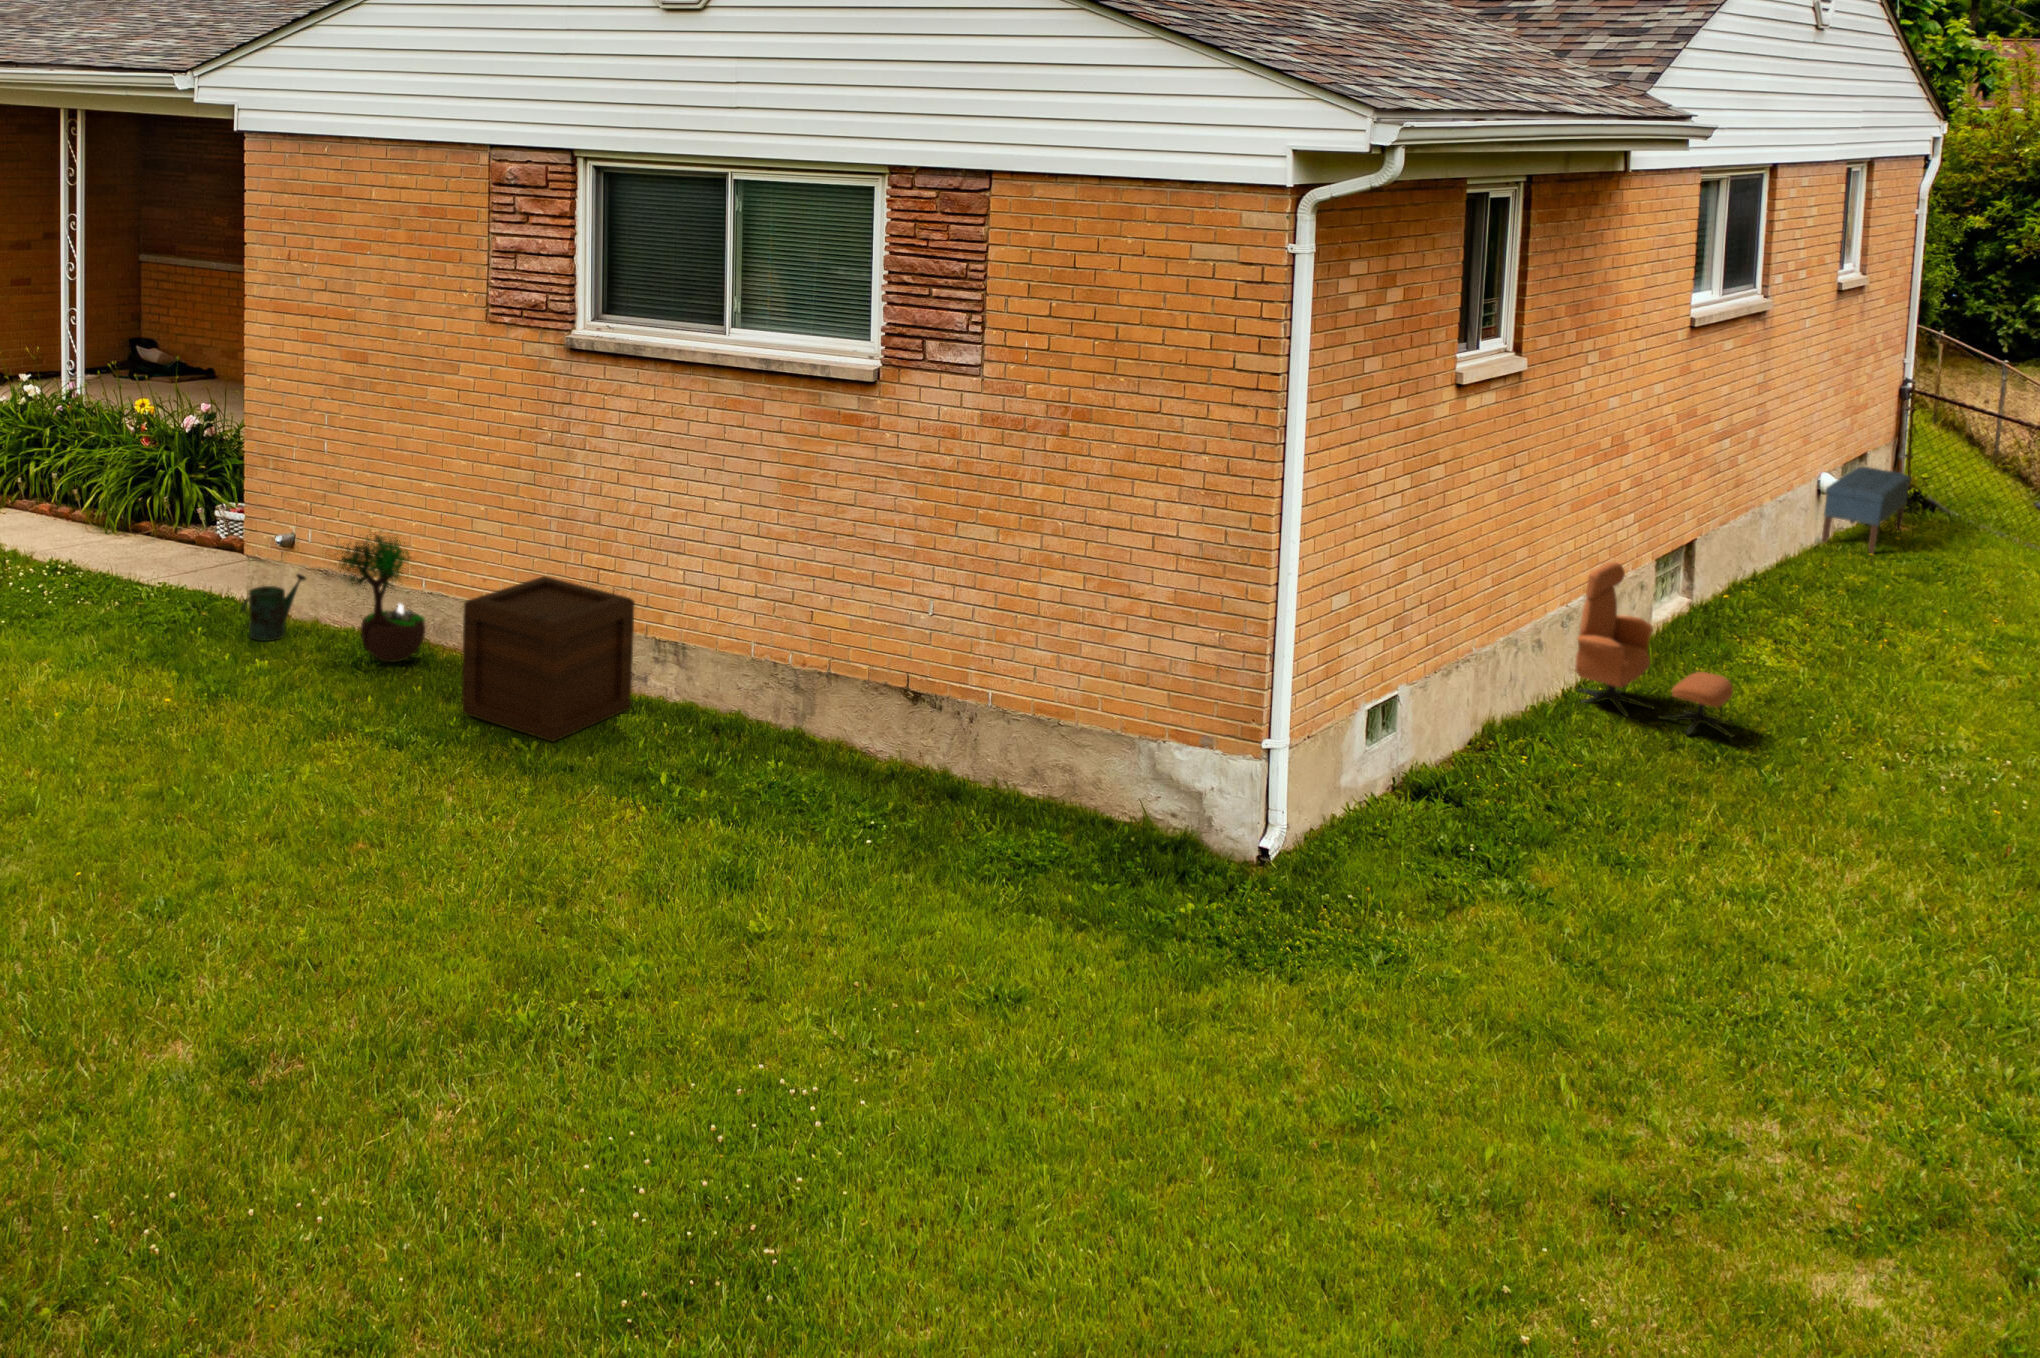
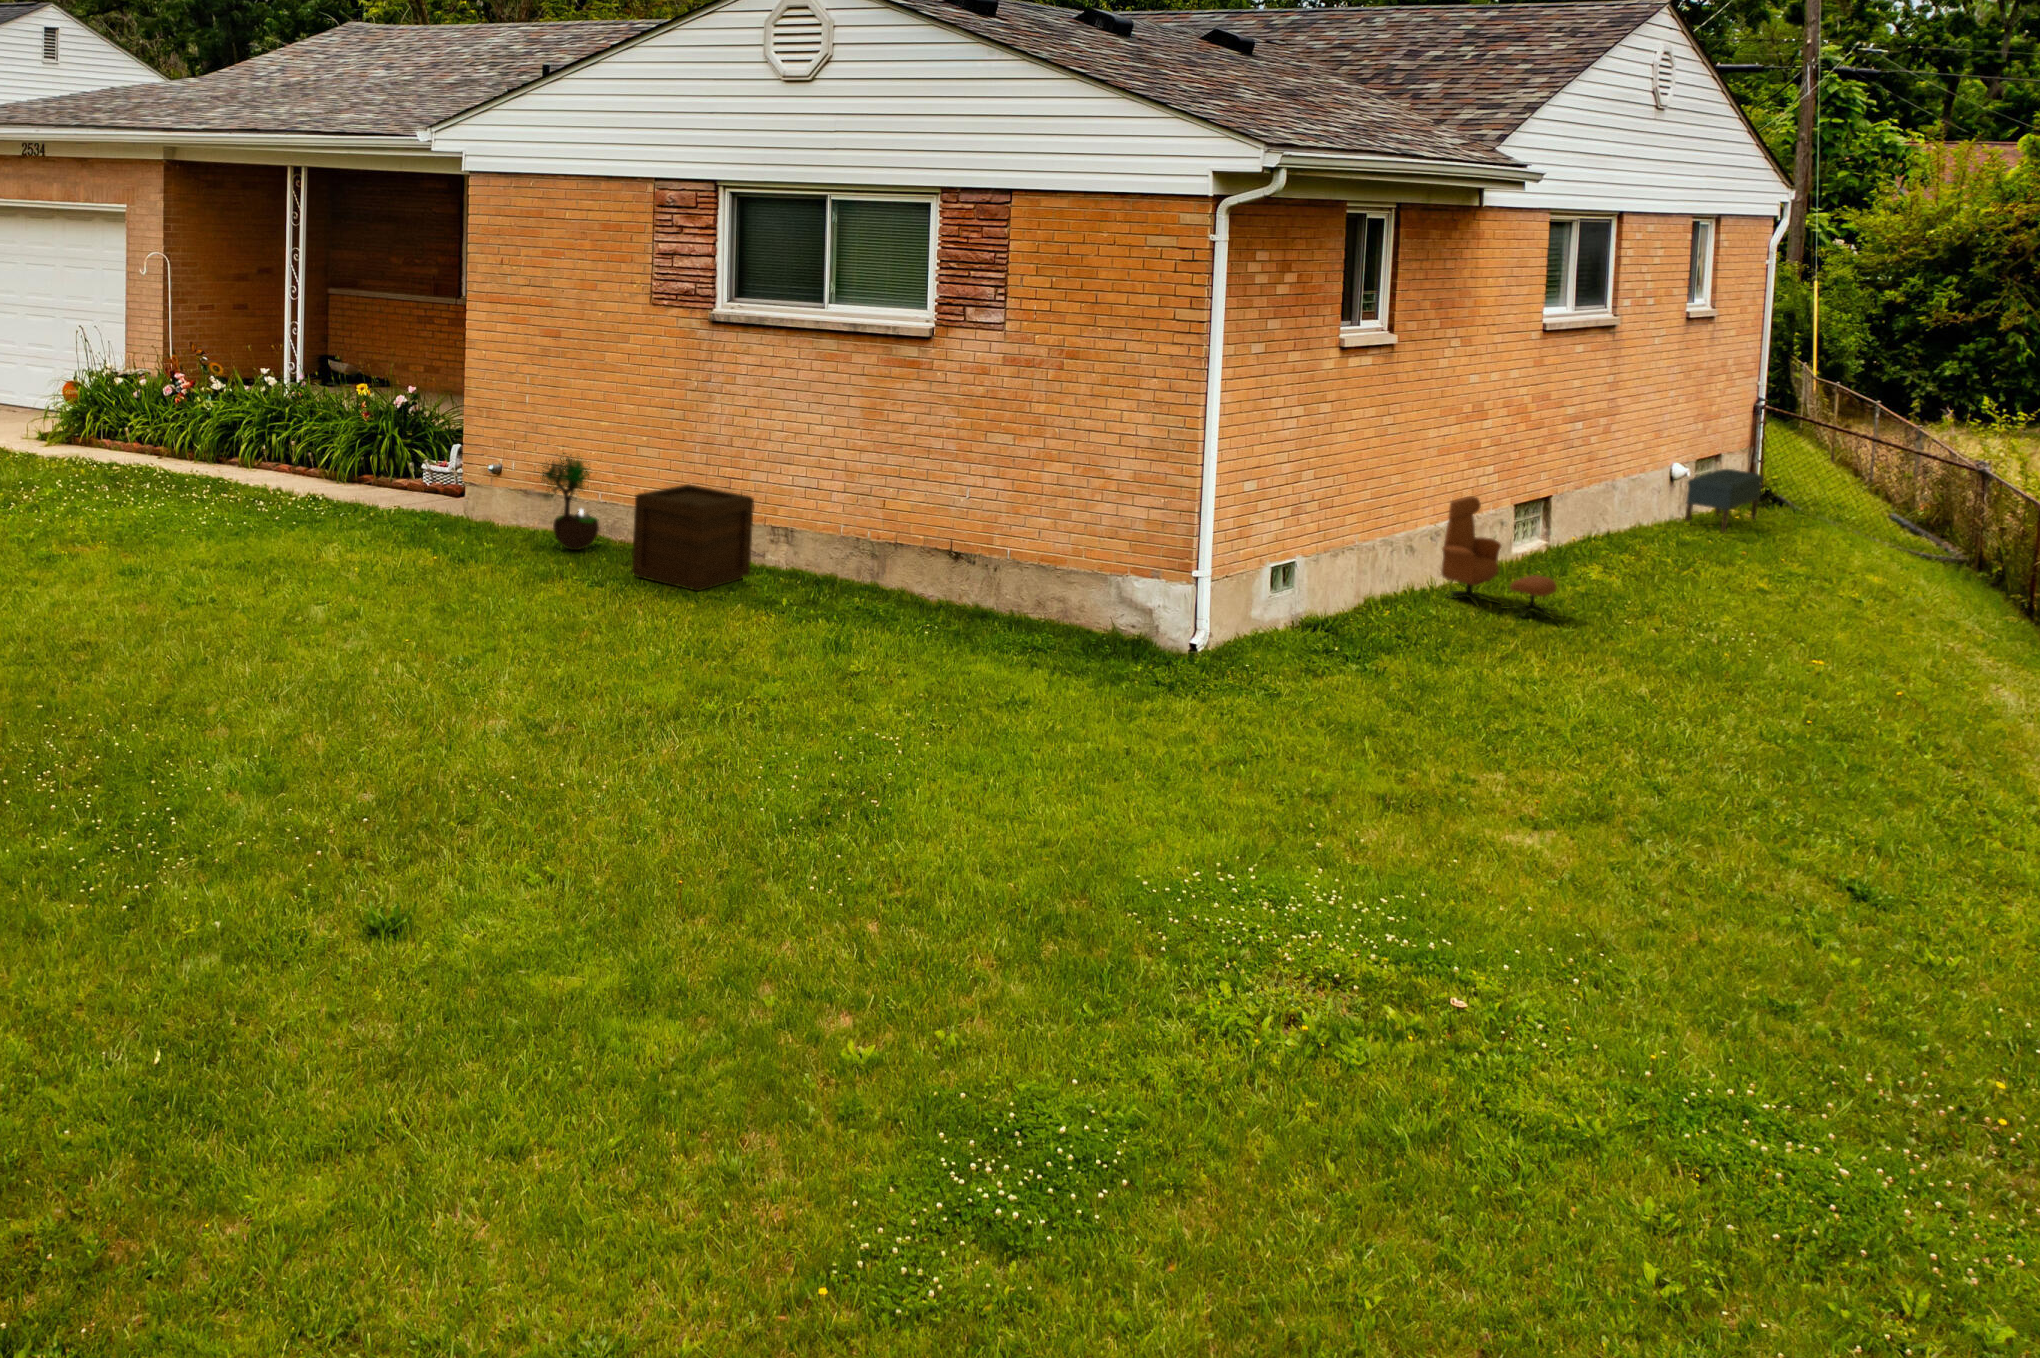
watering can: present [242,574,306,641] -> none [466,492,509,537]

